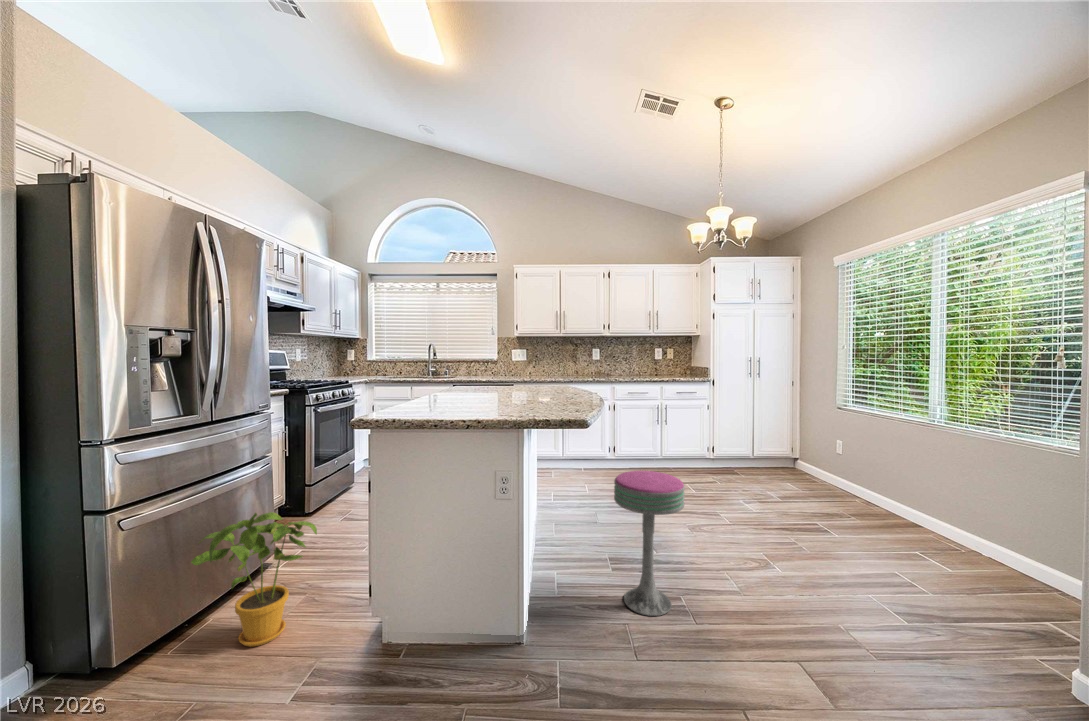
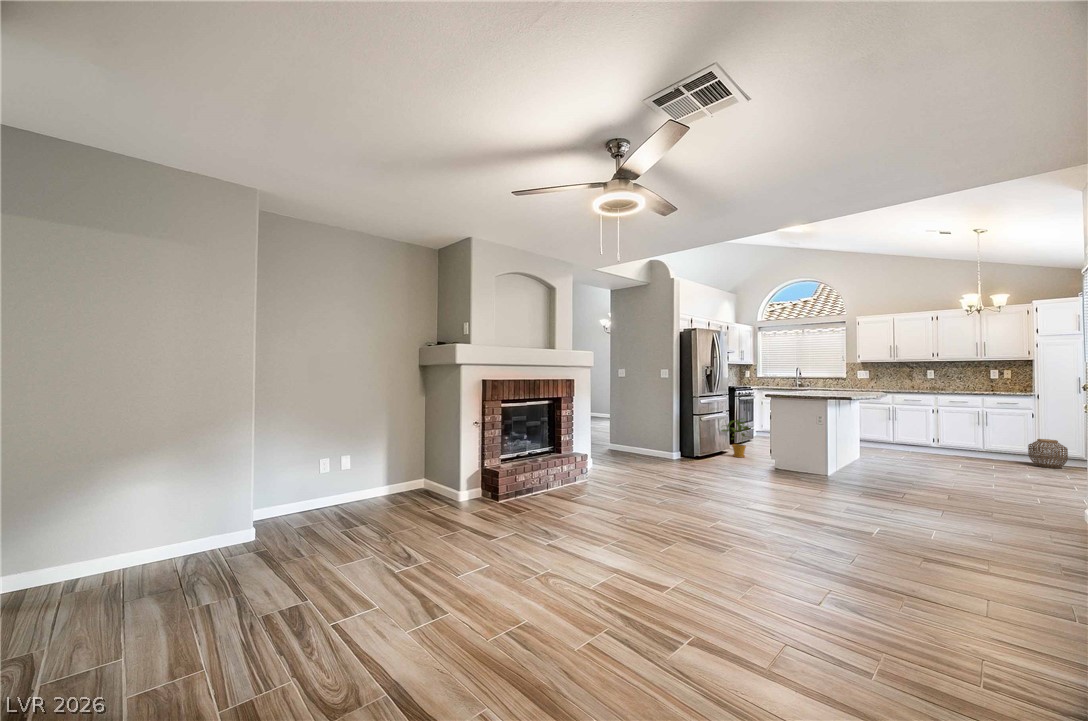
woven basket: none [710,438,748,478] -> present [1028,439,1068,469]
bar stool: present [614,471,685,616] -> none [873,423,907,476]

